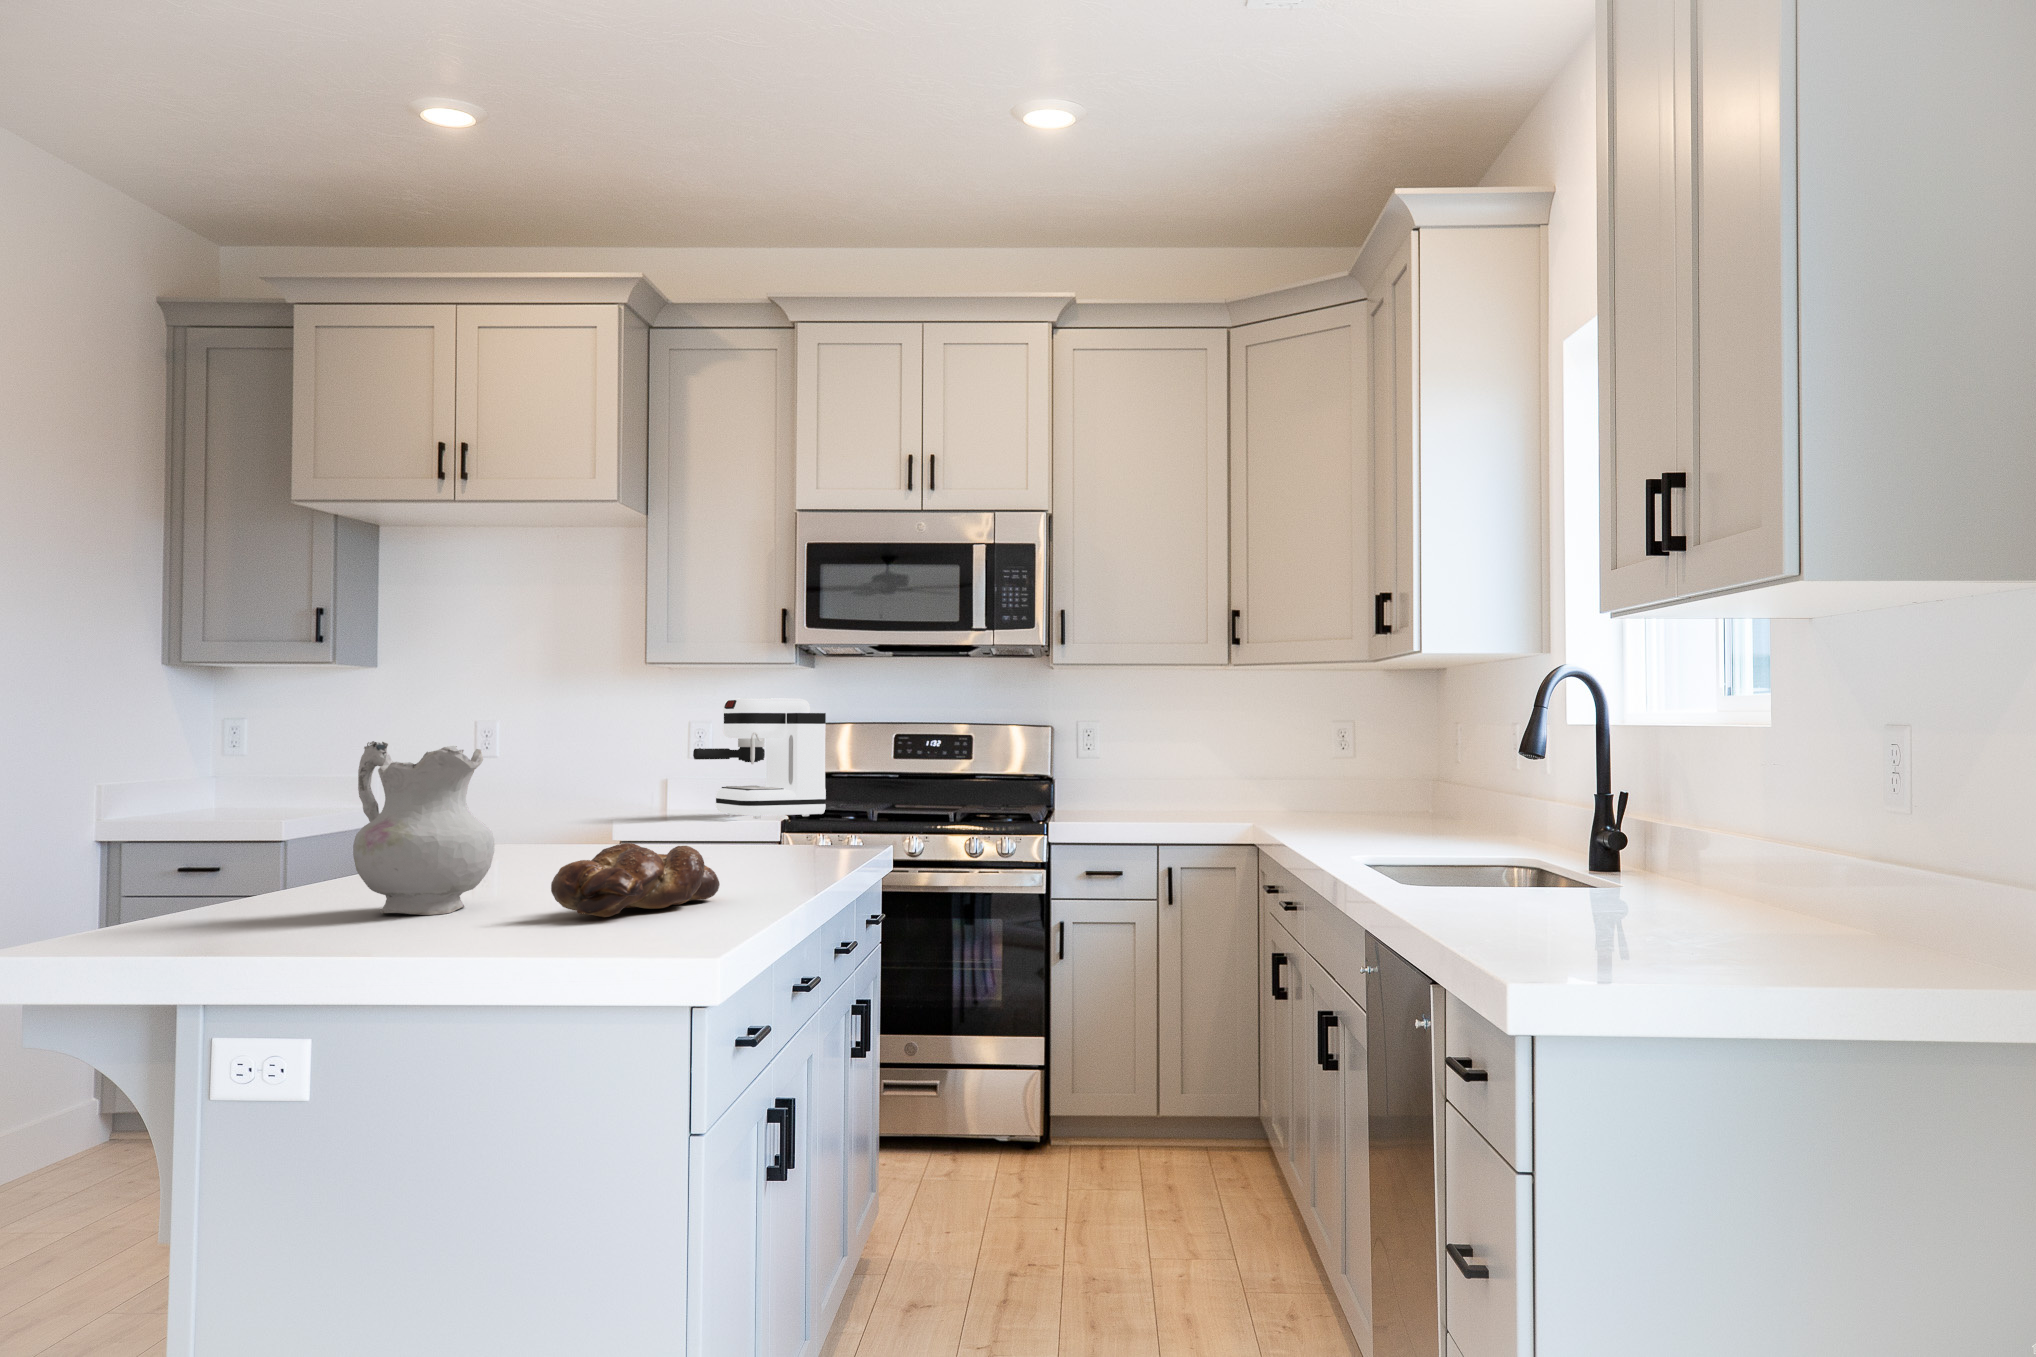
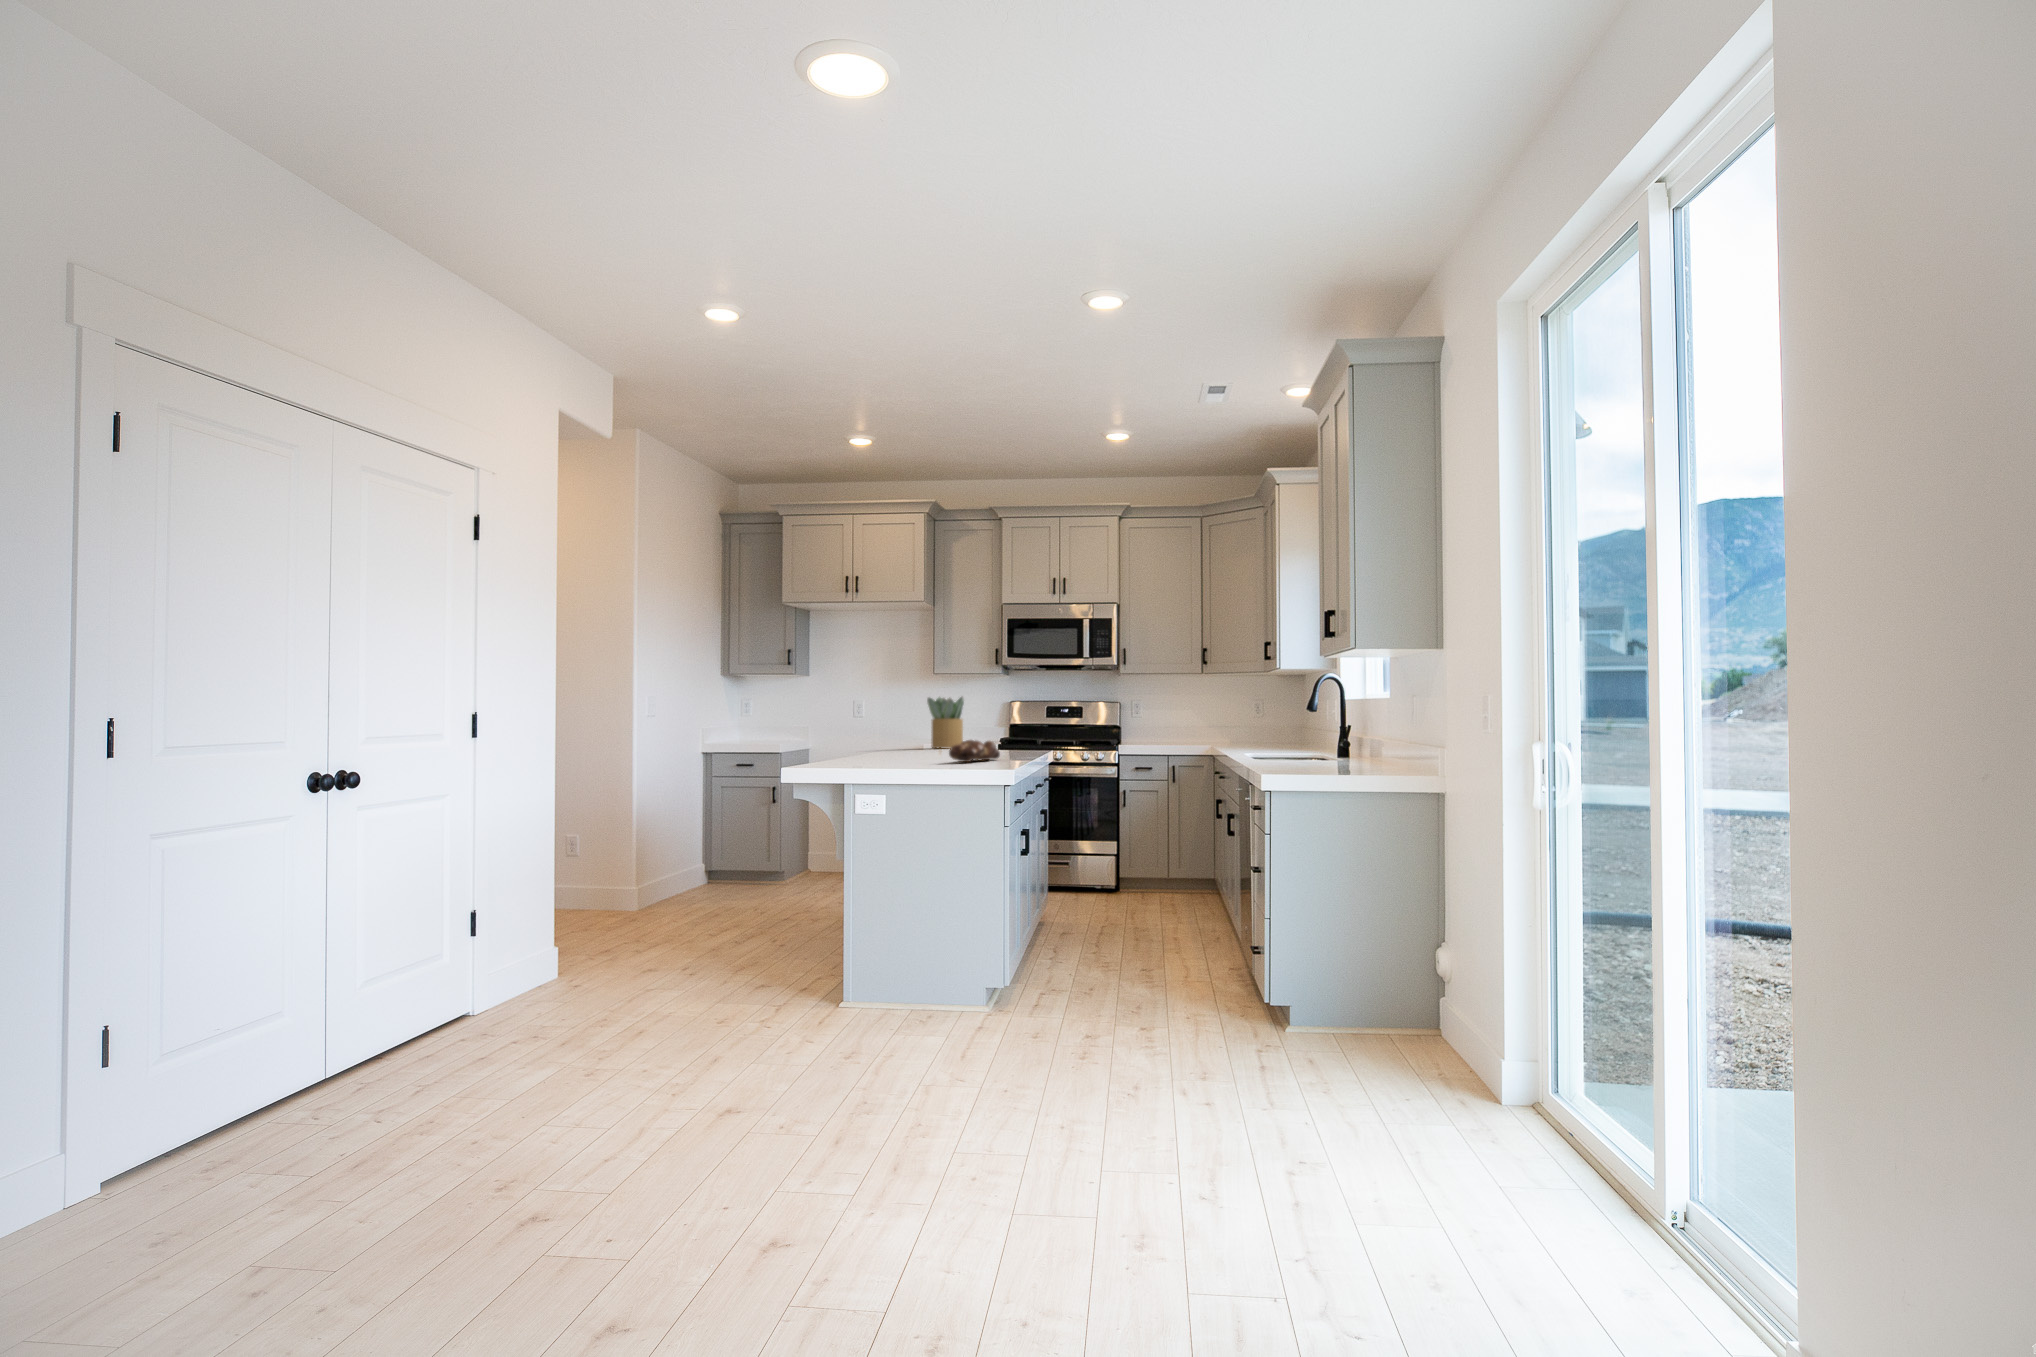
coffee maker: present [693,698,826,819] -> none [958,690,1017,744]
potted plant: none [607,711,696,834] -> present [927,697,964,749]
ceramic pitcher: present [353,741,494,915] -> none [876,706,922,764]

